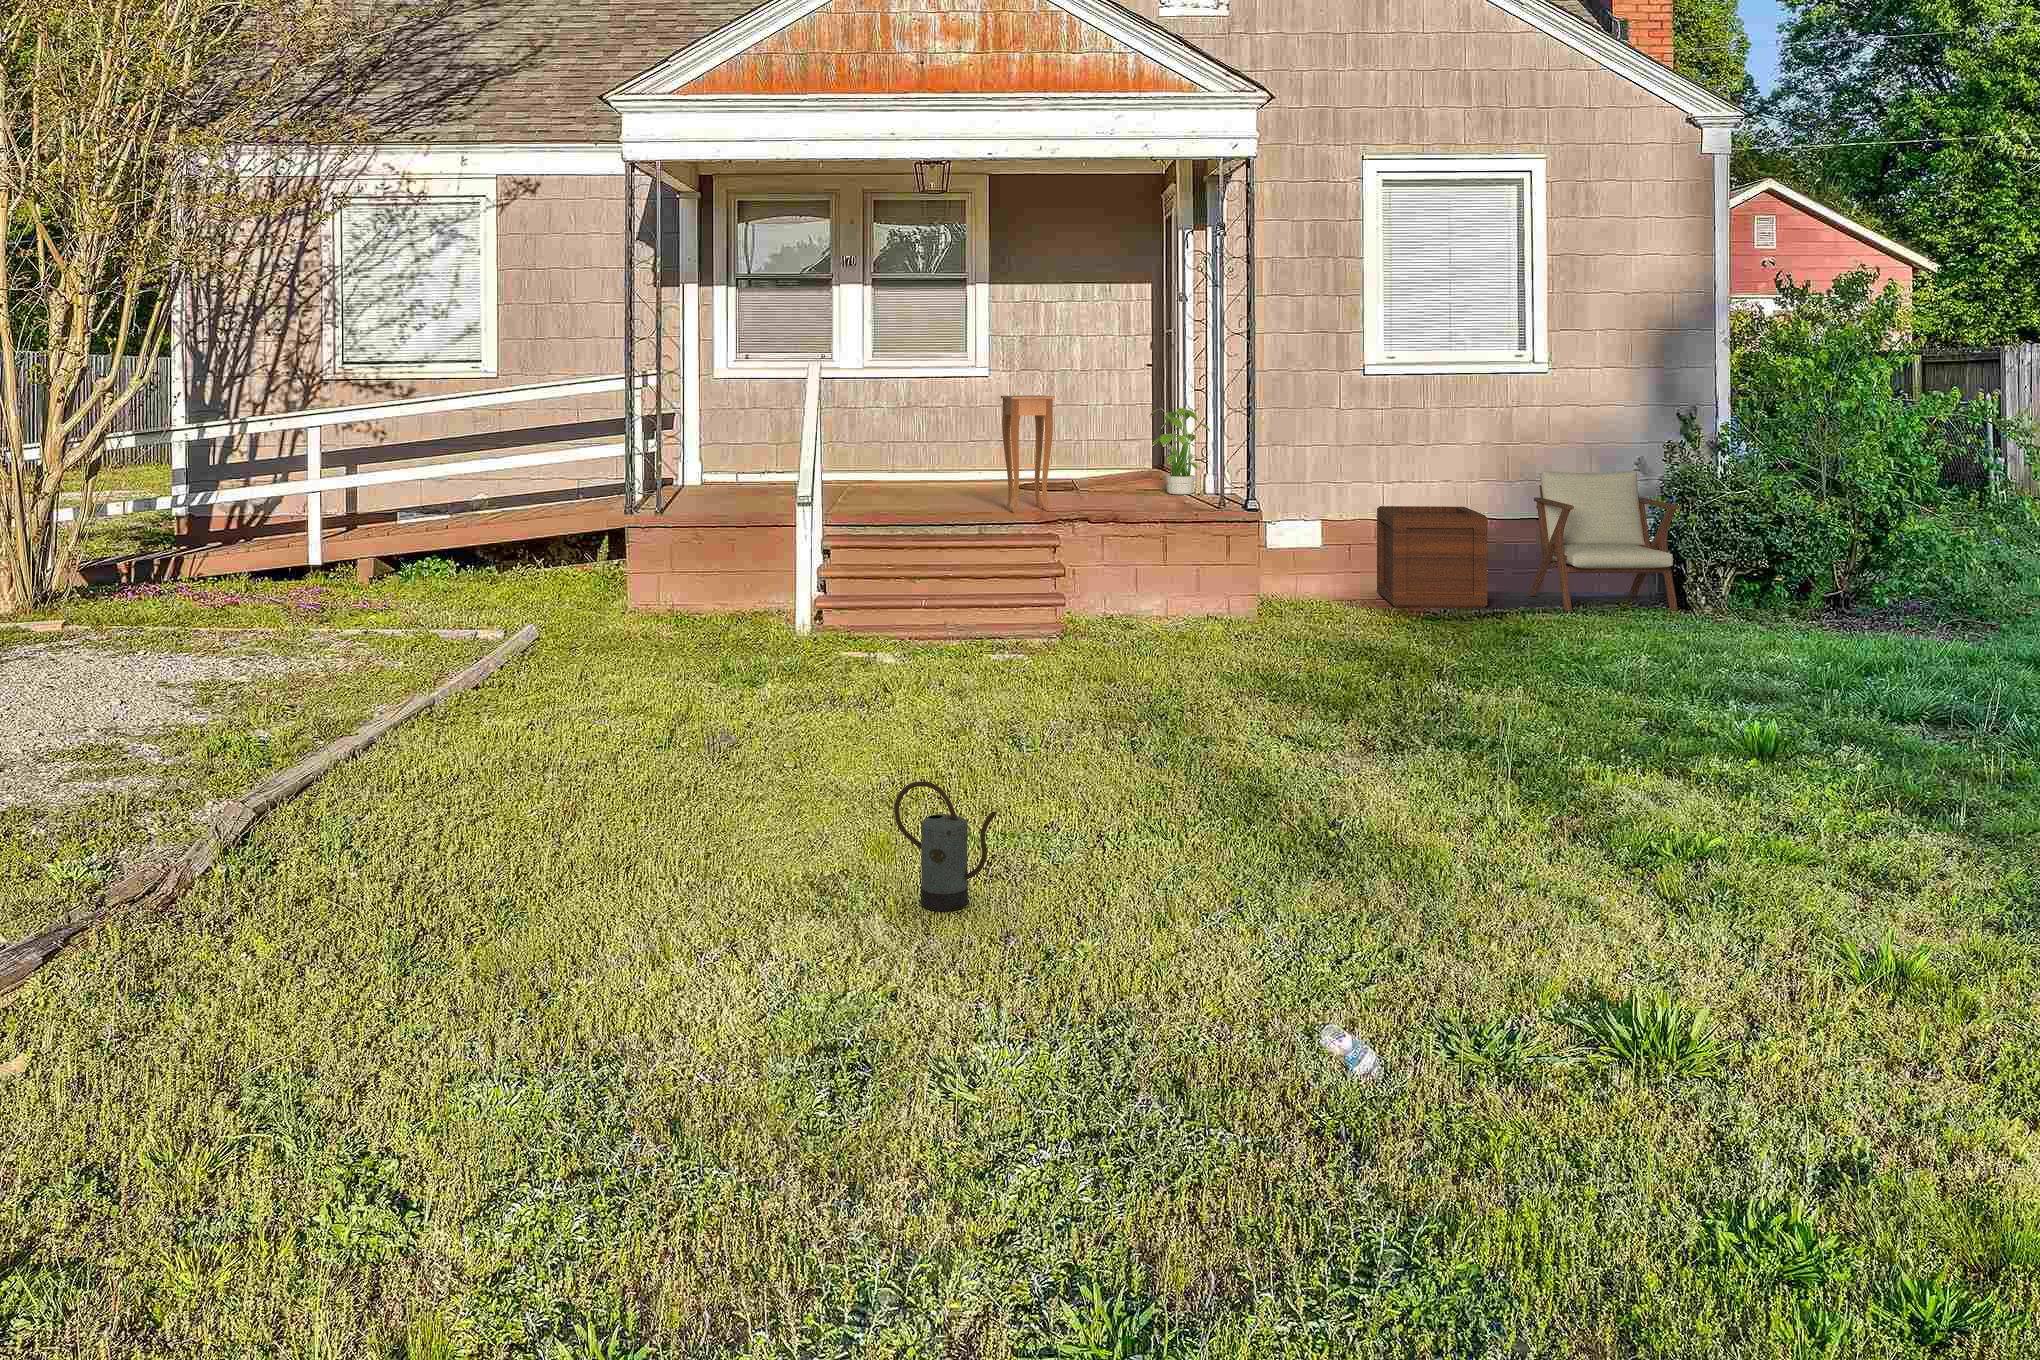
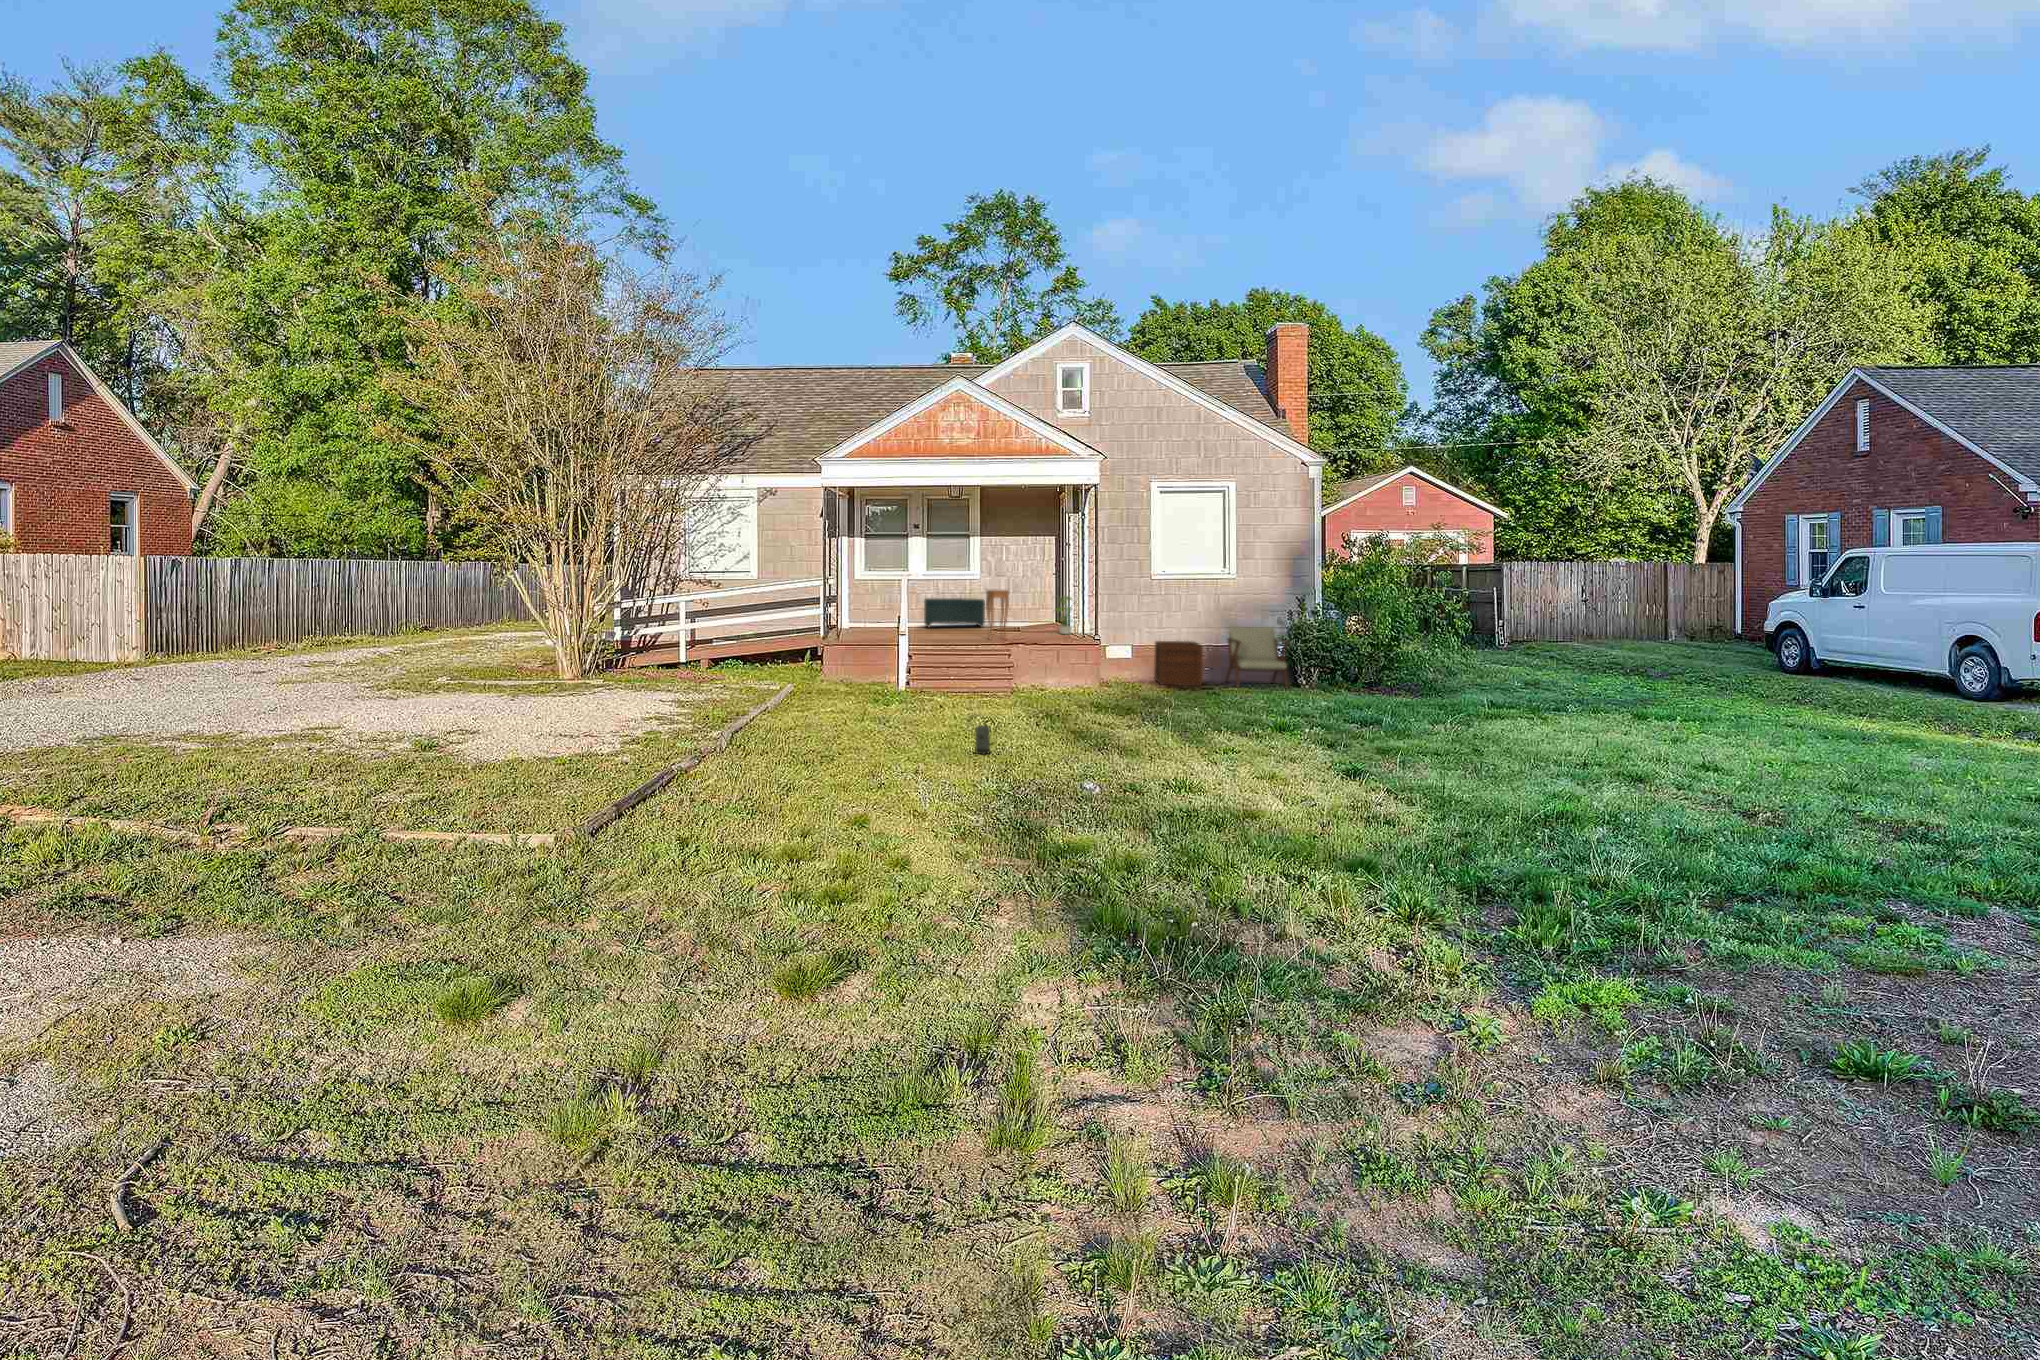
bench: none [872,417,1004,482] -> present [924,598,986,628]

